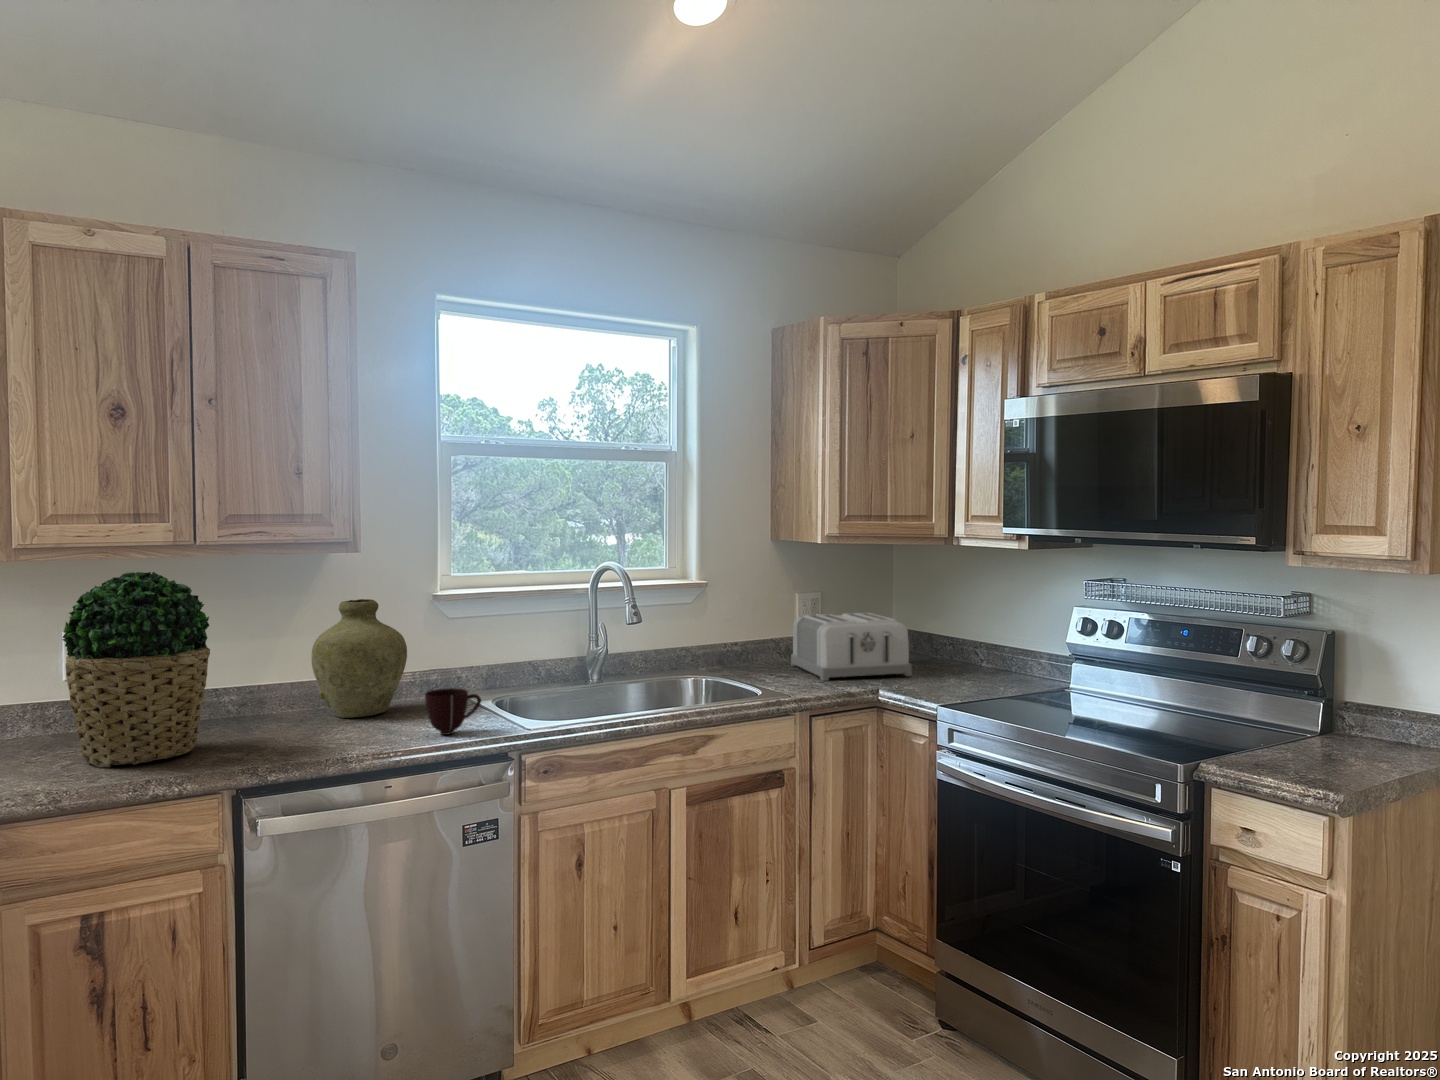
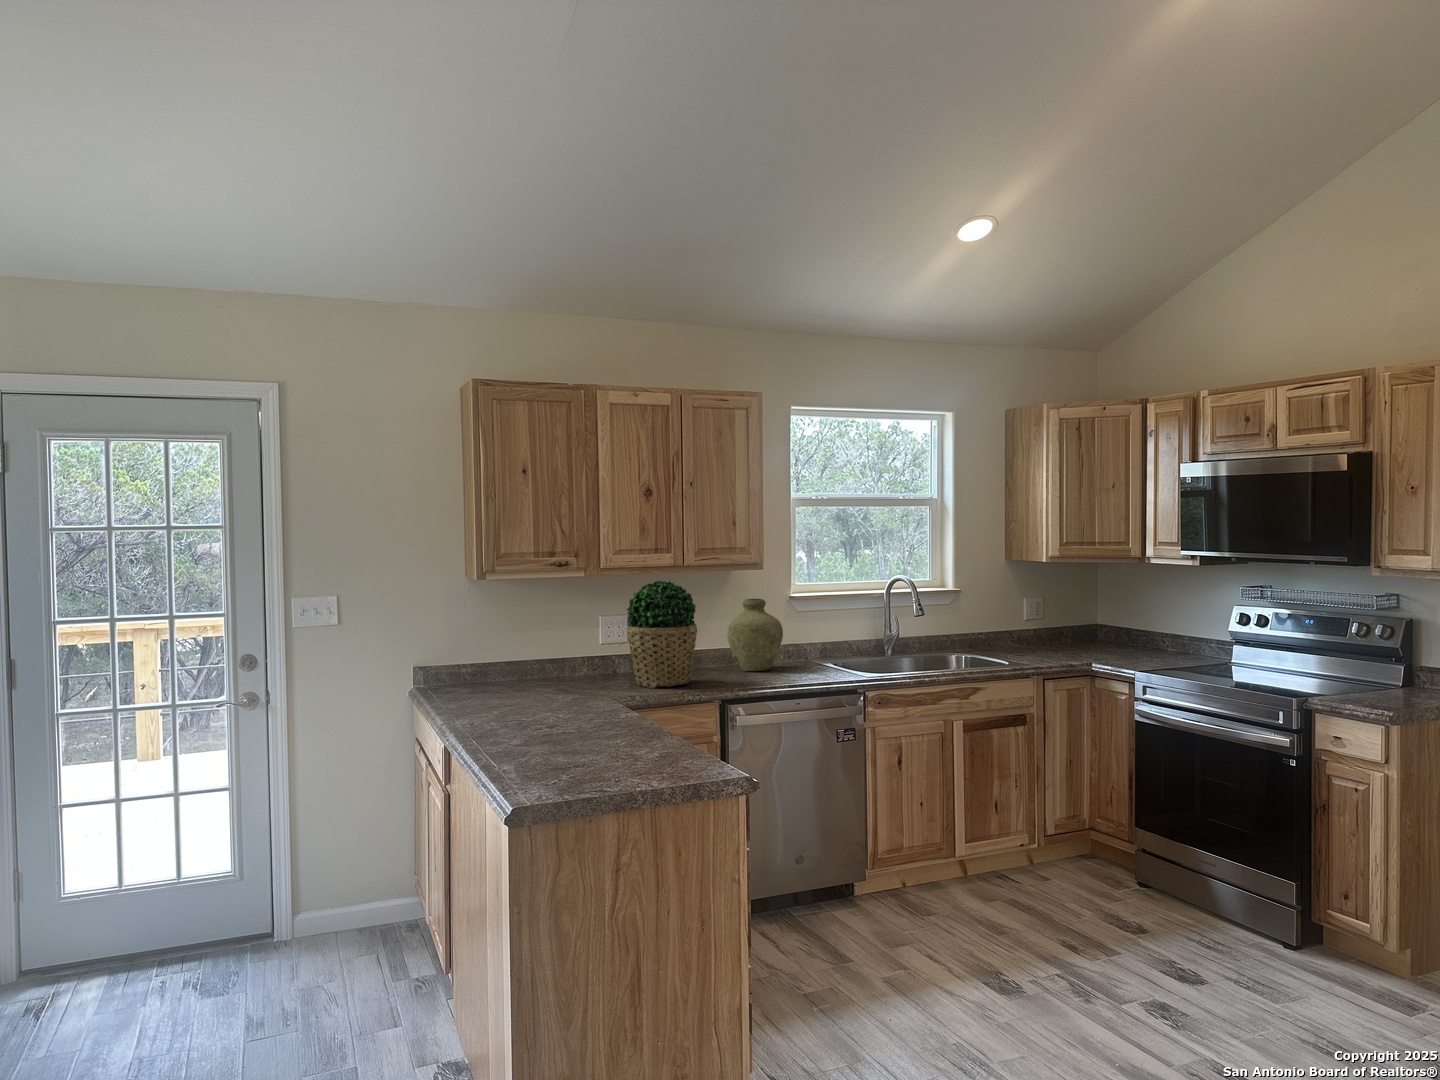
toaster: present [791,613,912,681] -> none [1022,612,1114,658]
mug: present [425,688,481,735] -> none [809,652,841,679]

